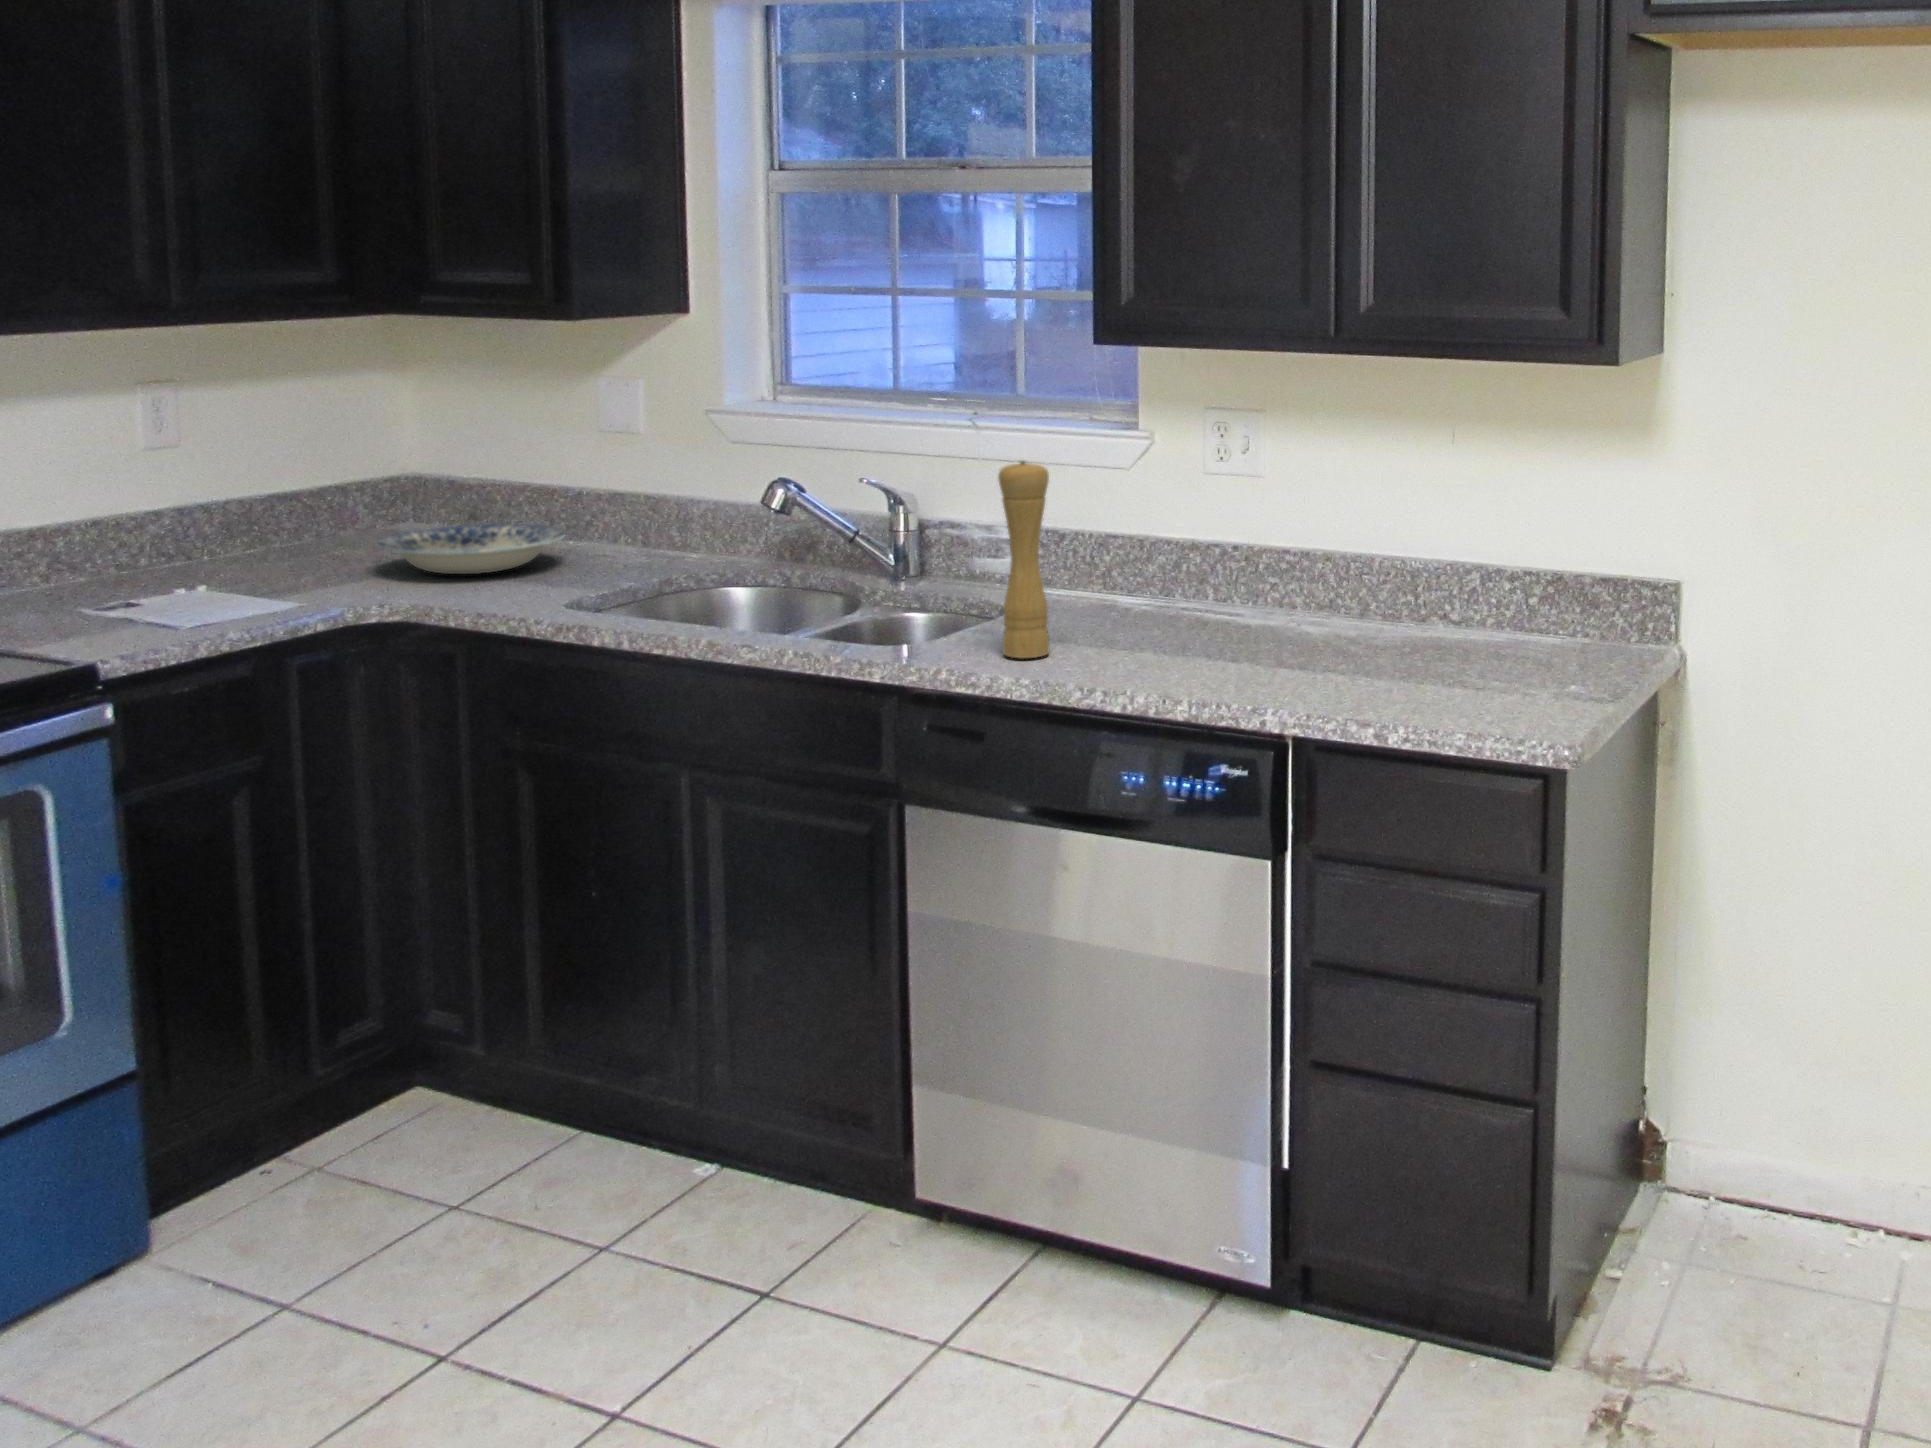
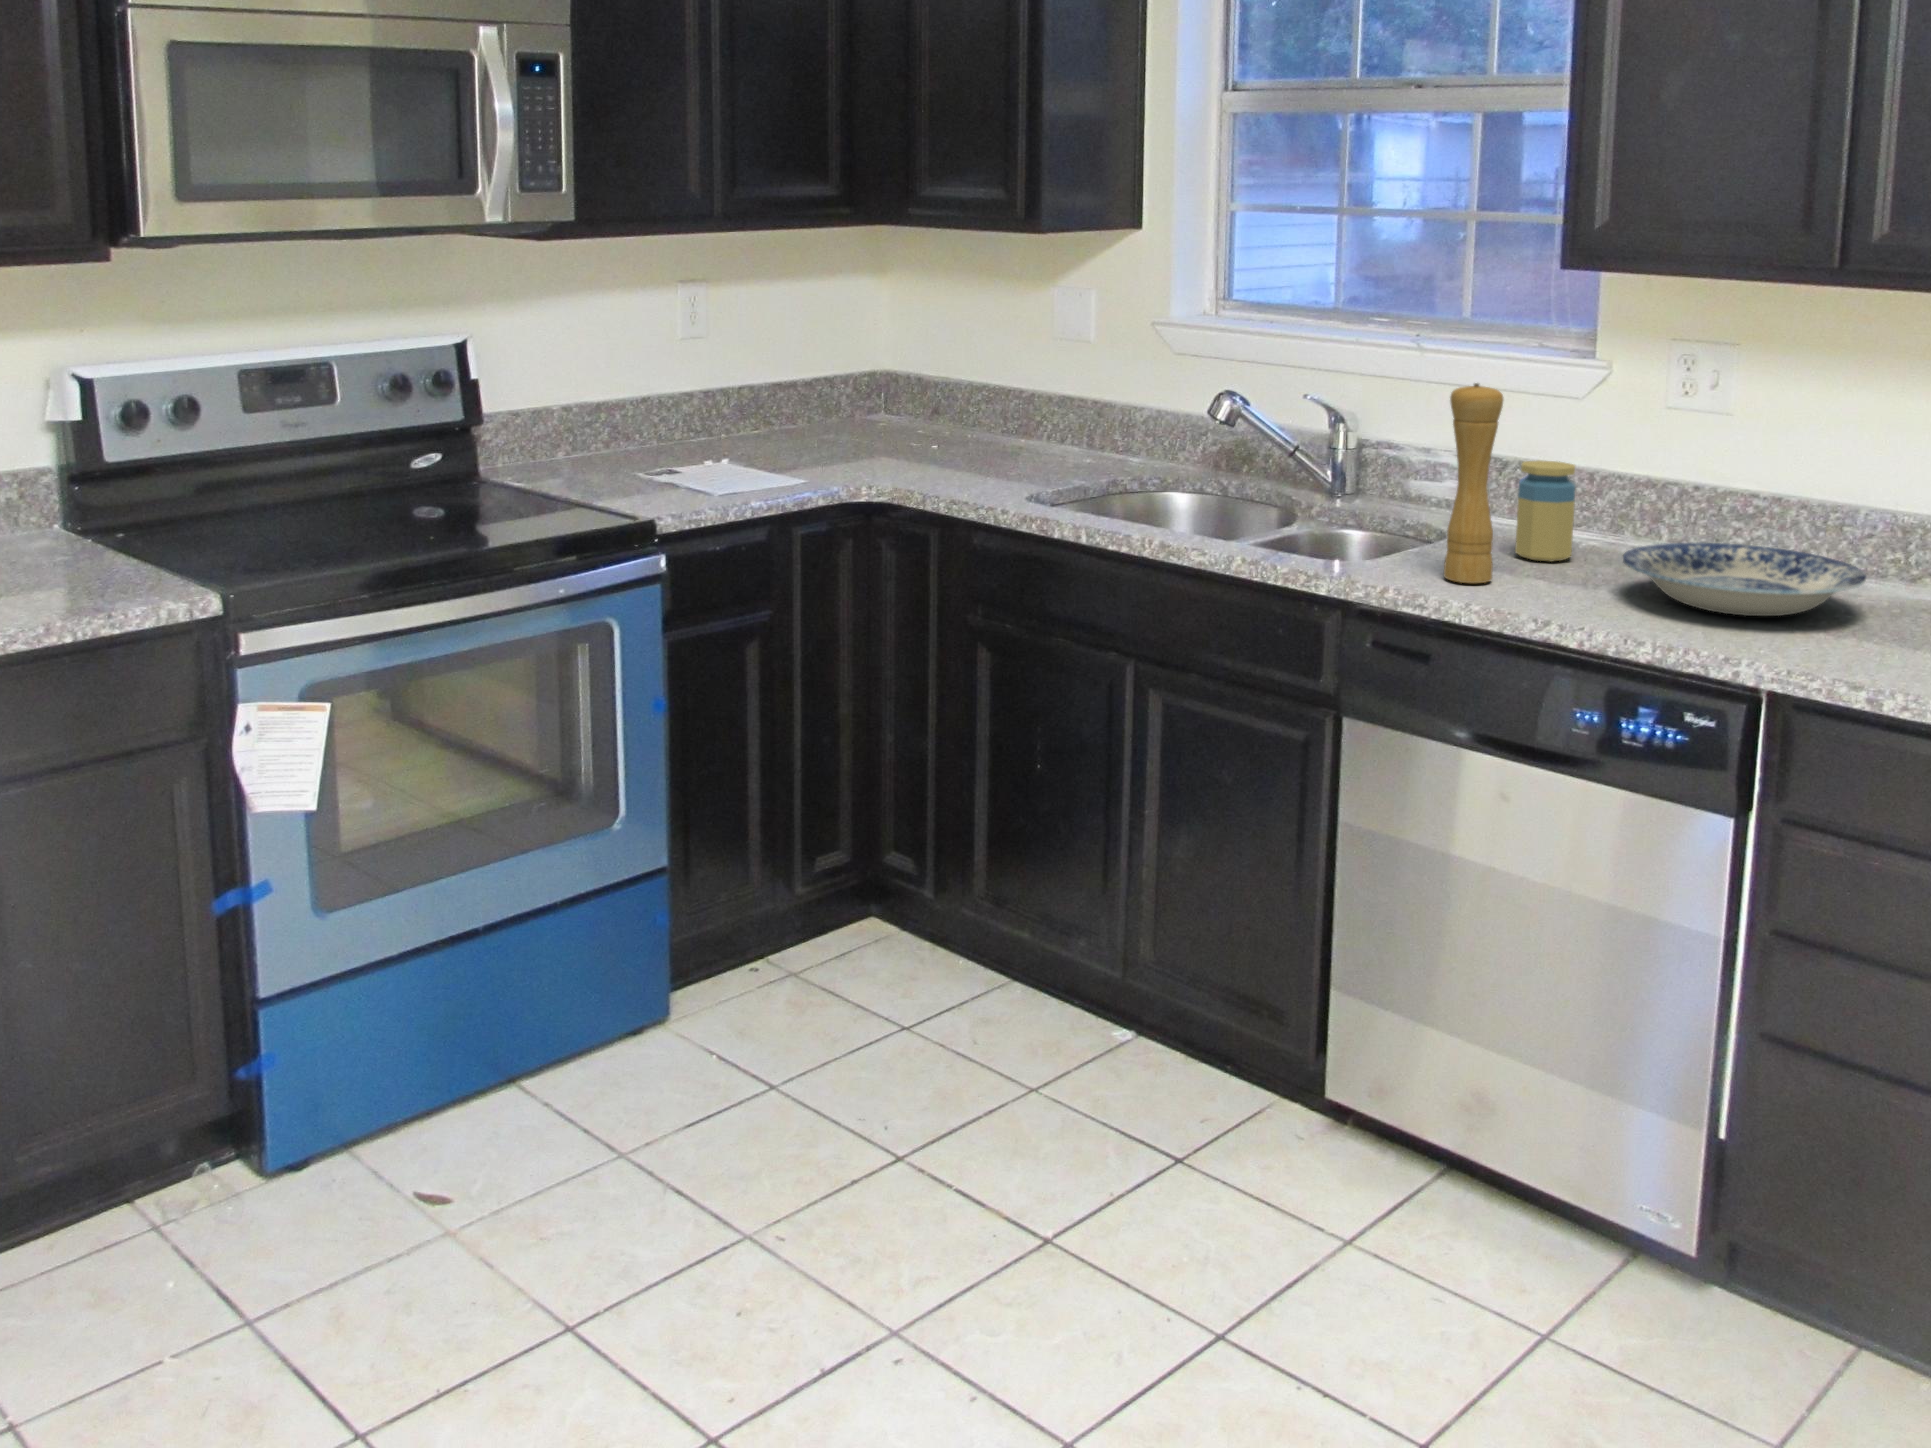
plate: present [378,524,566,574] -> present [1623,543,1867,616]
jar: none [1074,532,1128,630] -> present [1515,460,1576,561]

